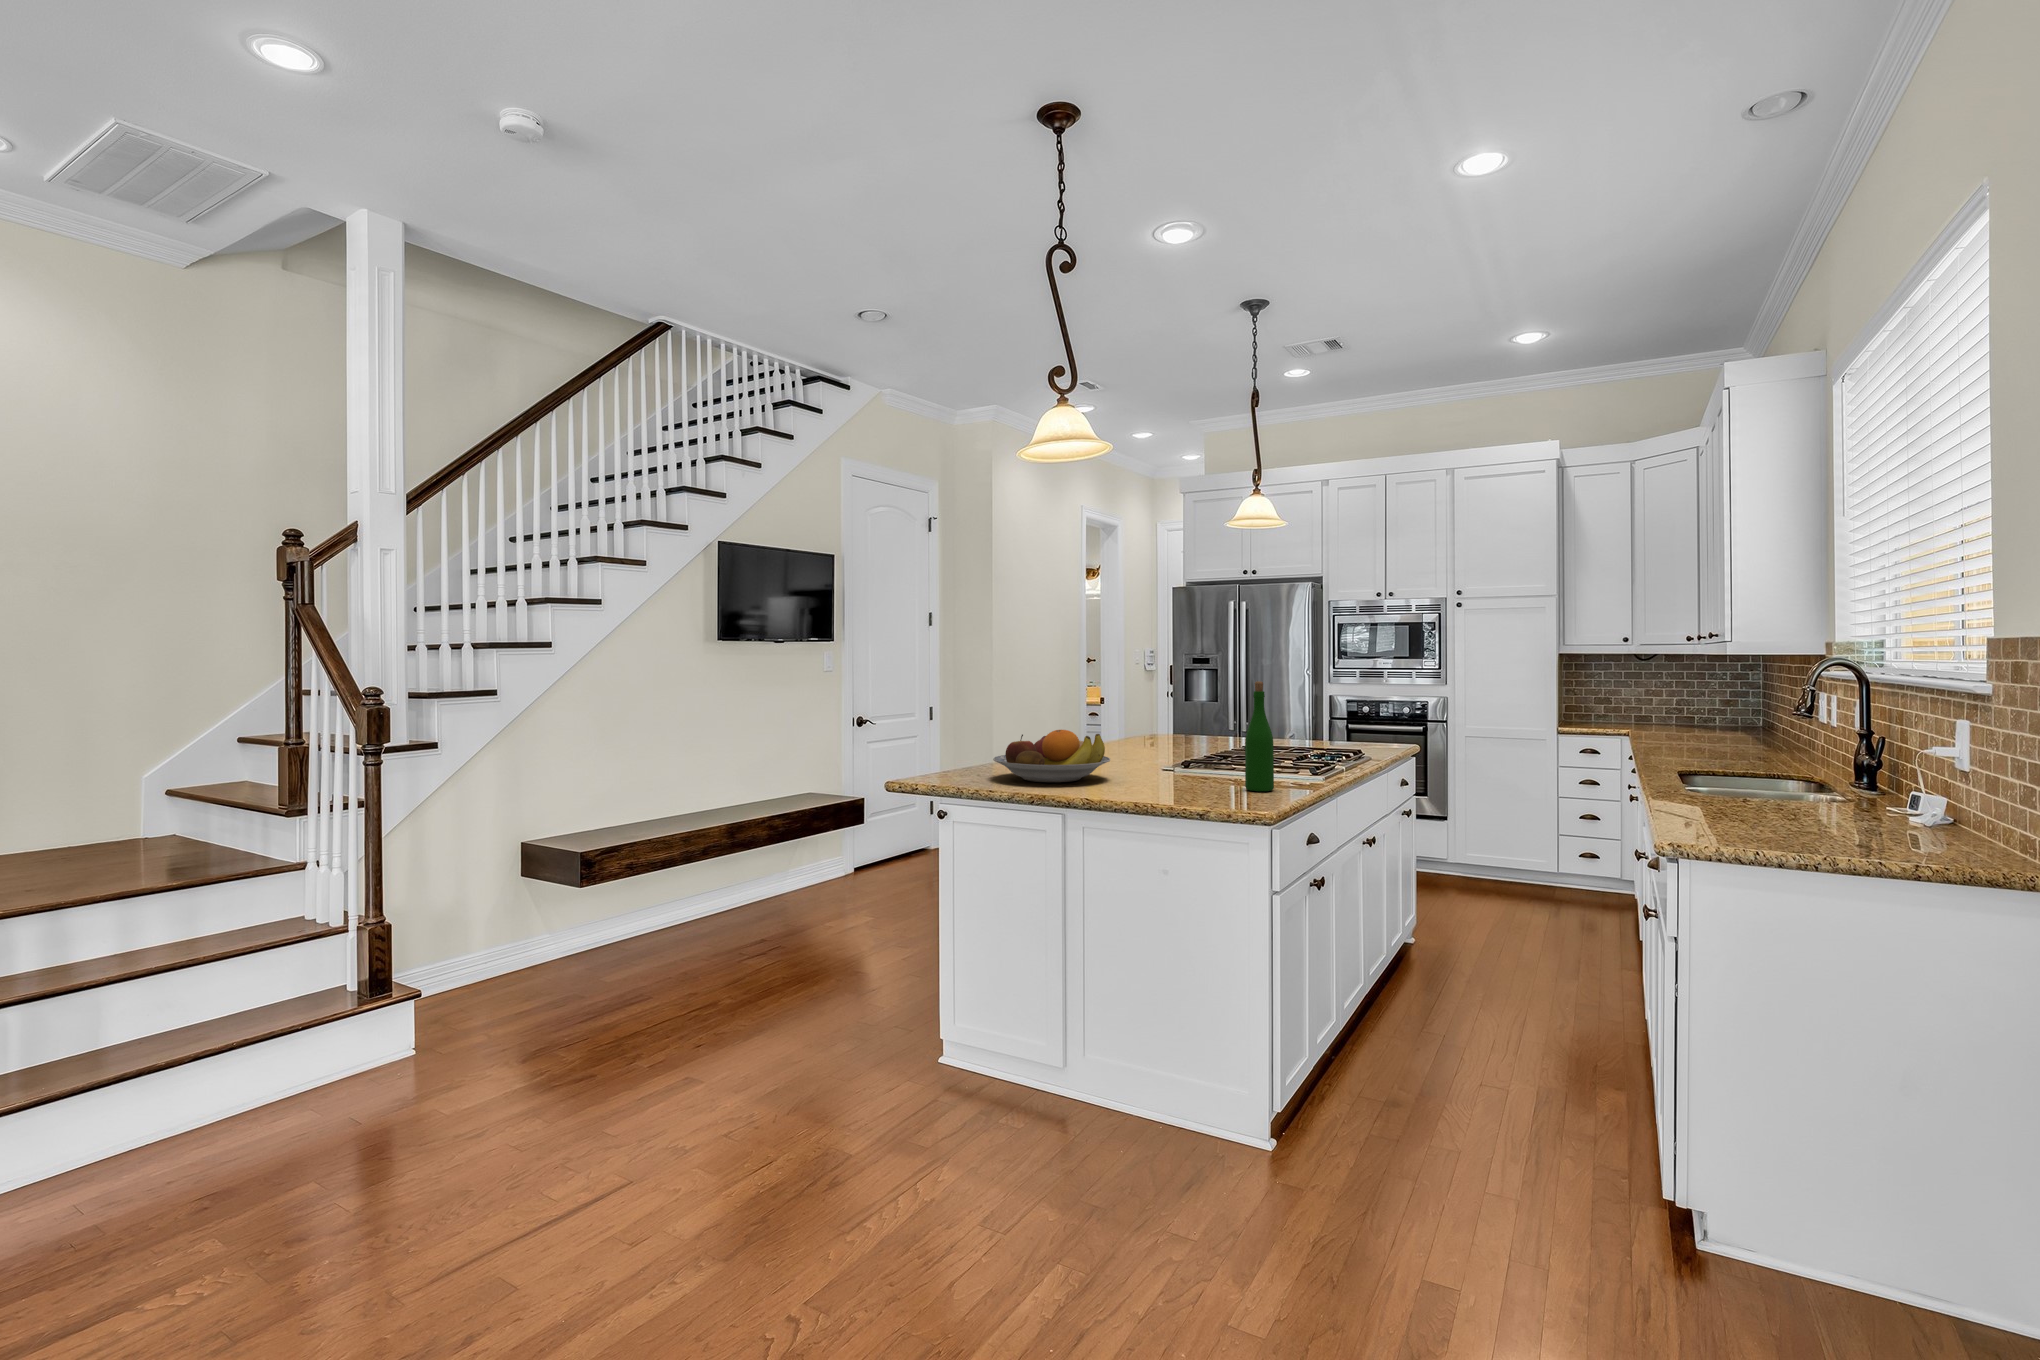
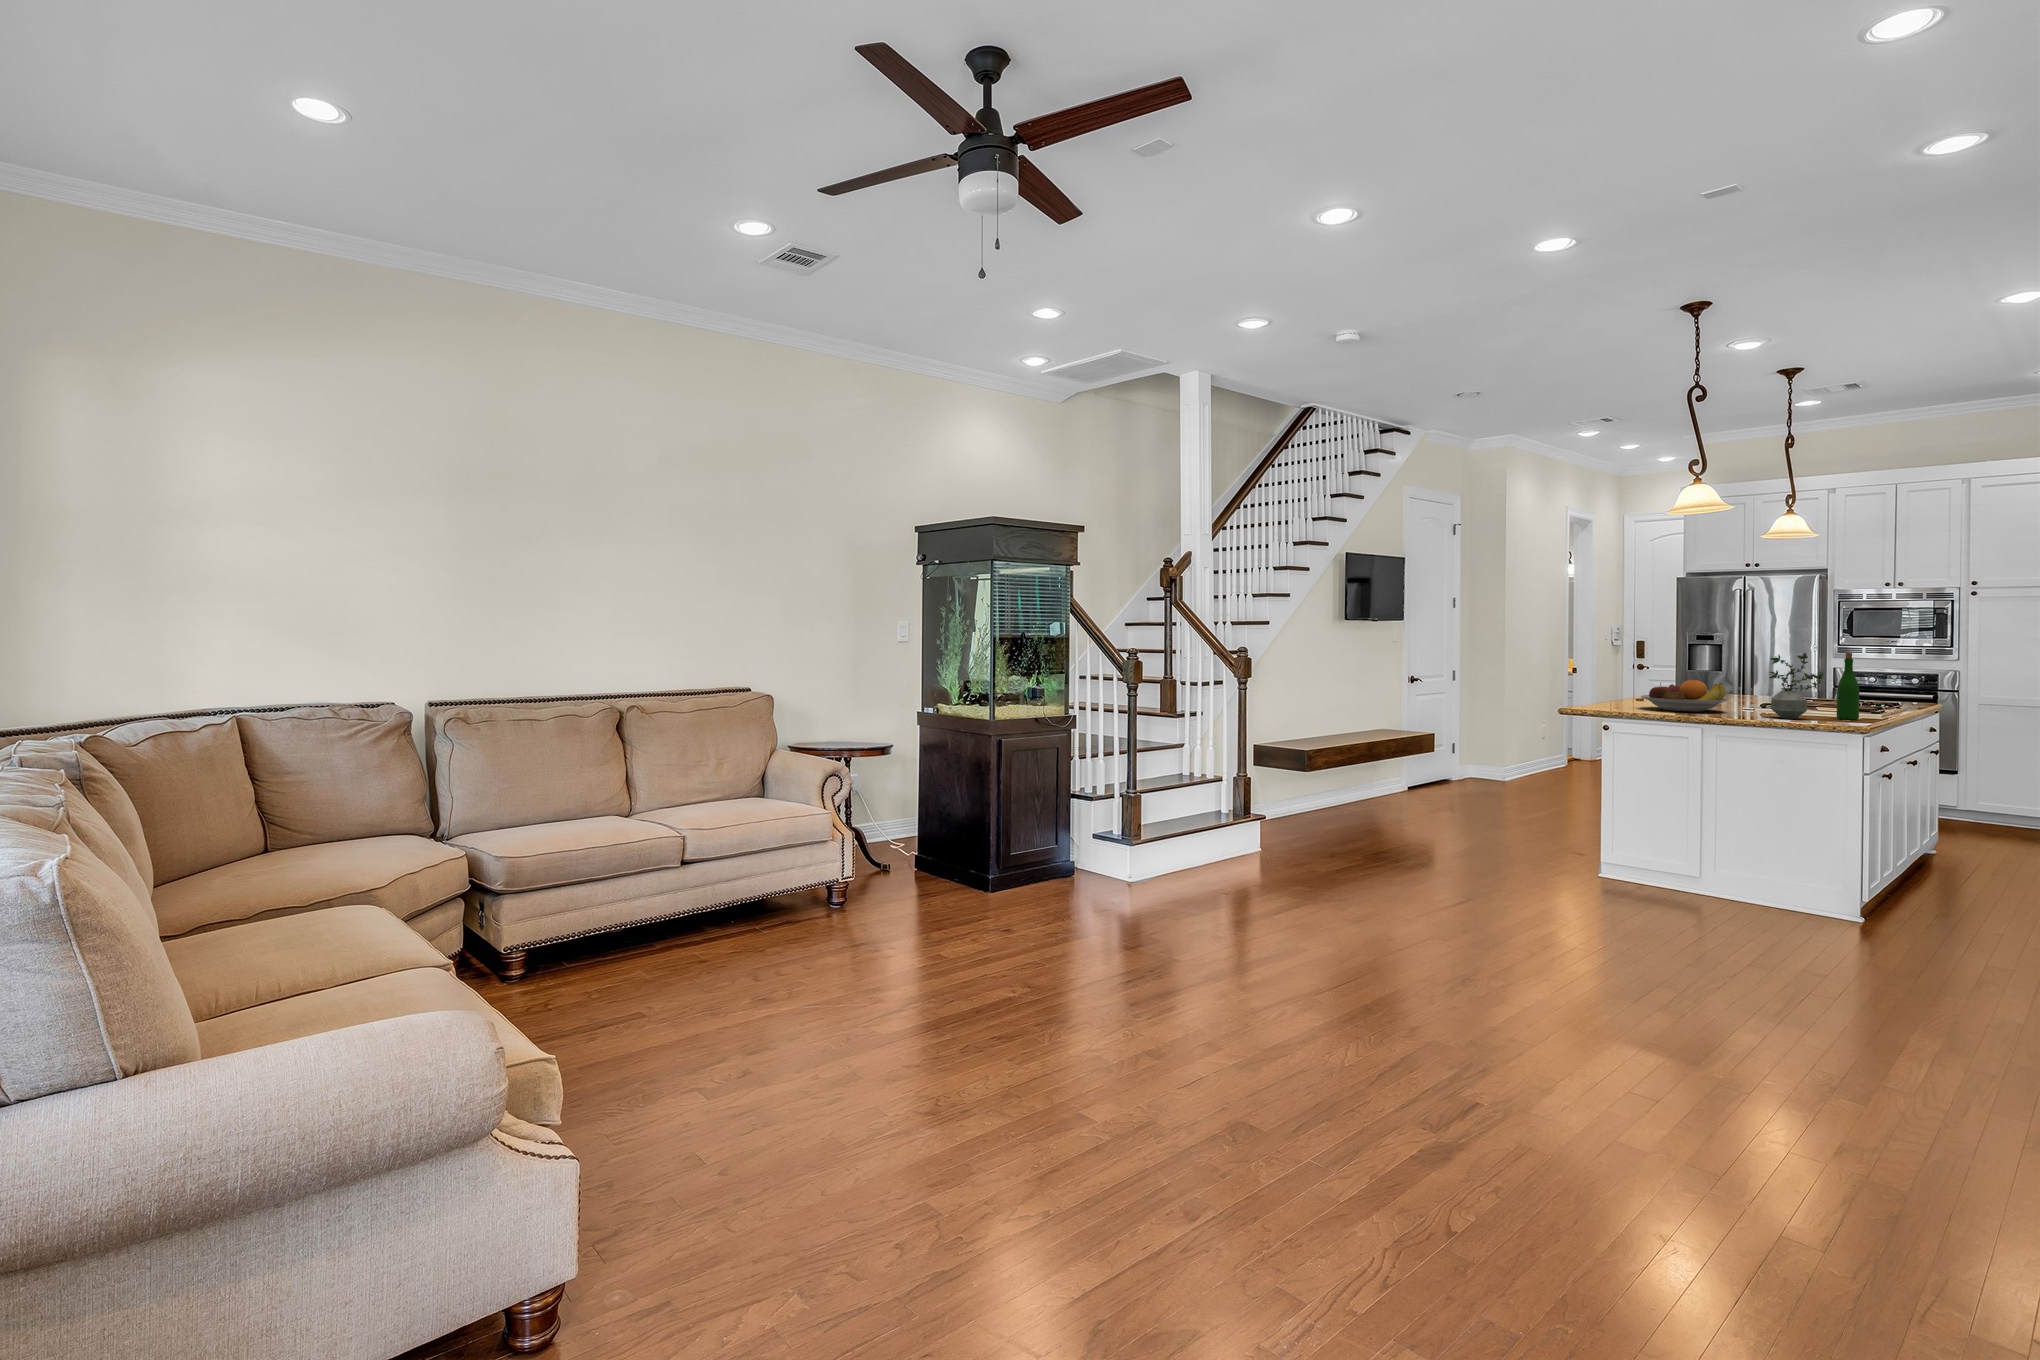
potted plant: none [1146,682,1221,795] -> present [1769,653,1823,719]

